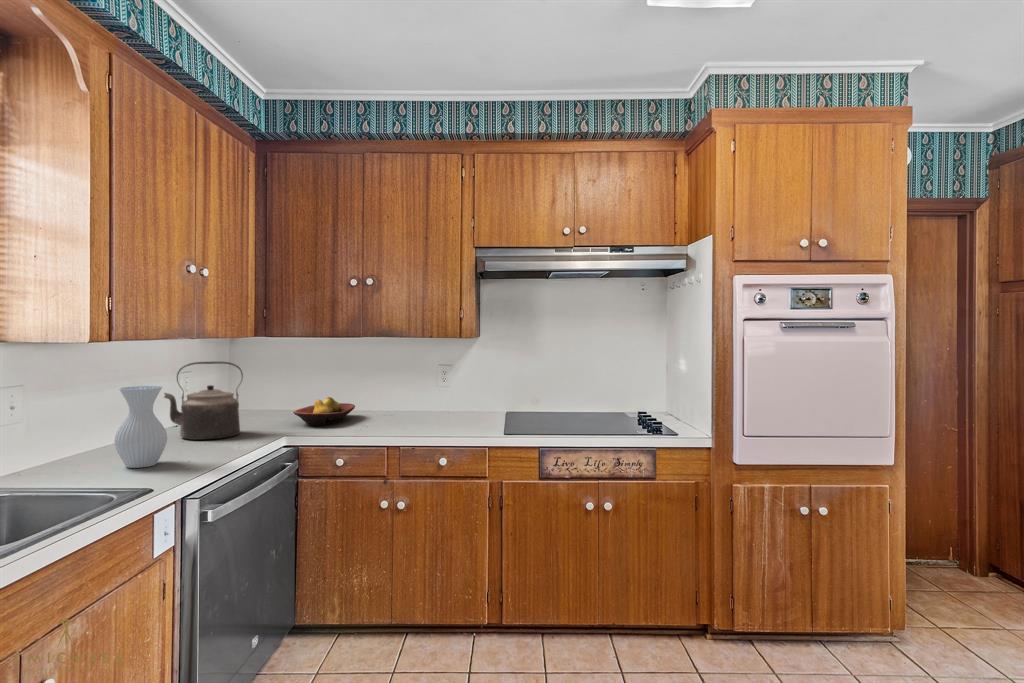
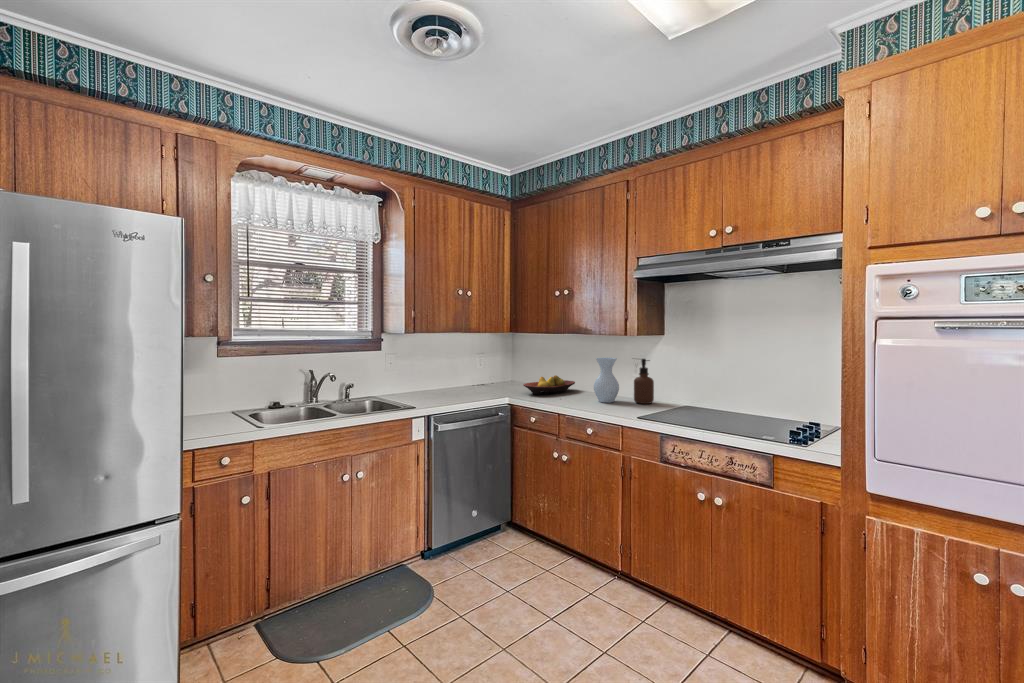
kettle: present [164,361,243,440] -> none [449,348,489,396]
soap dispenser: none [458,367,481,421] -> present [634,359,654,404]
vase: present [115,386,167,468] -> present [594,358,619,403]

